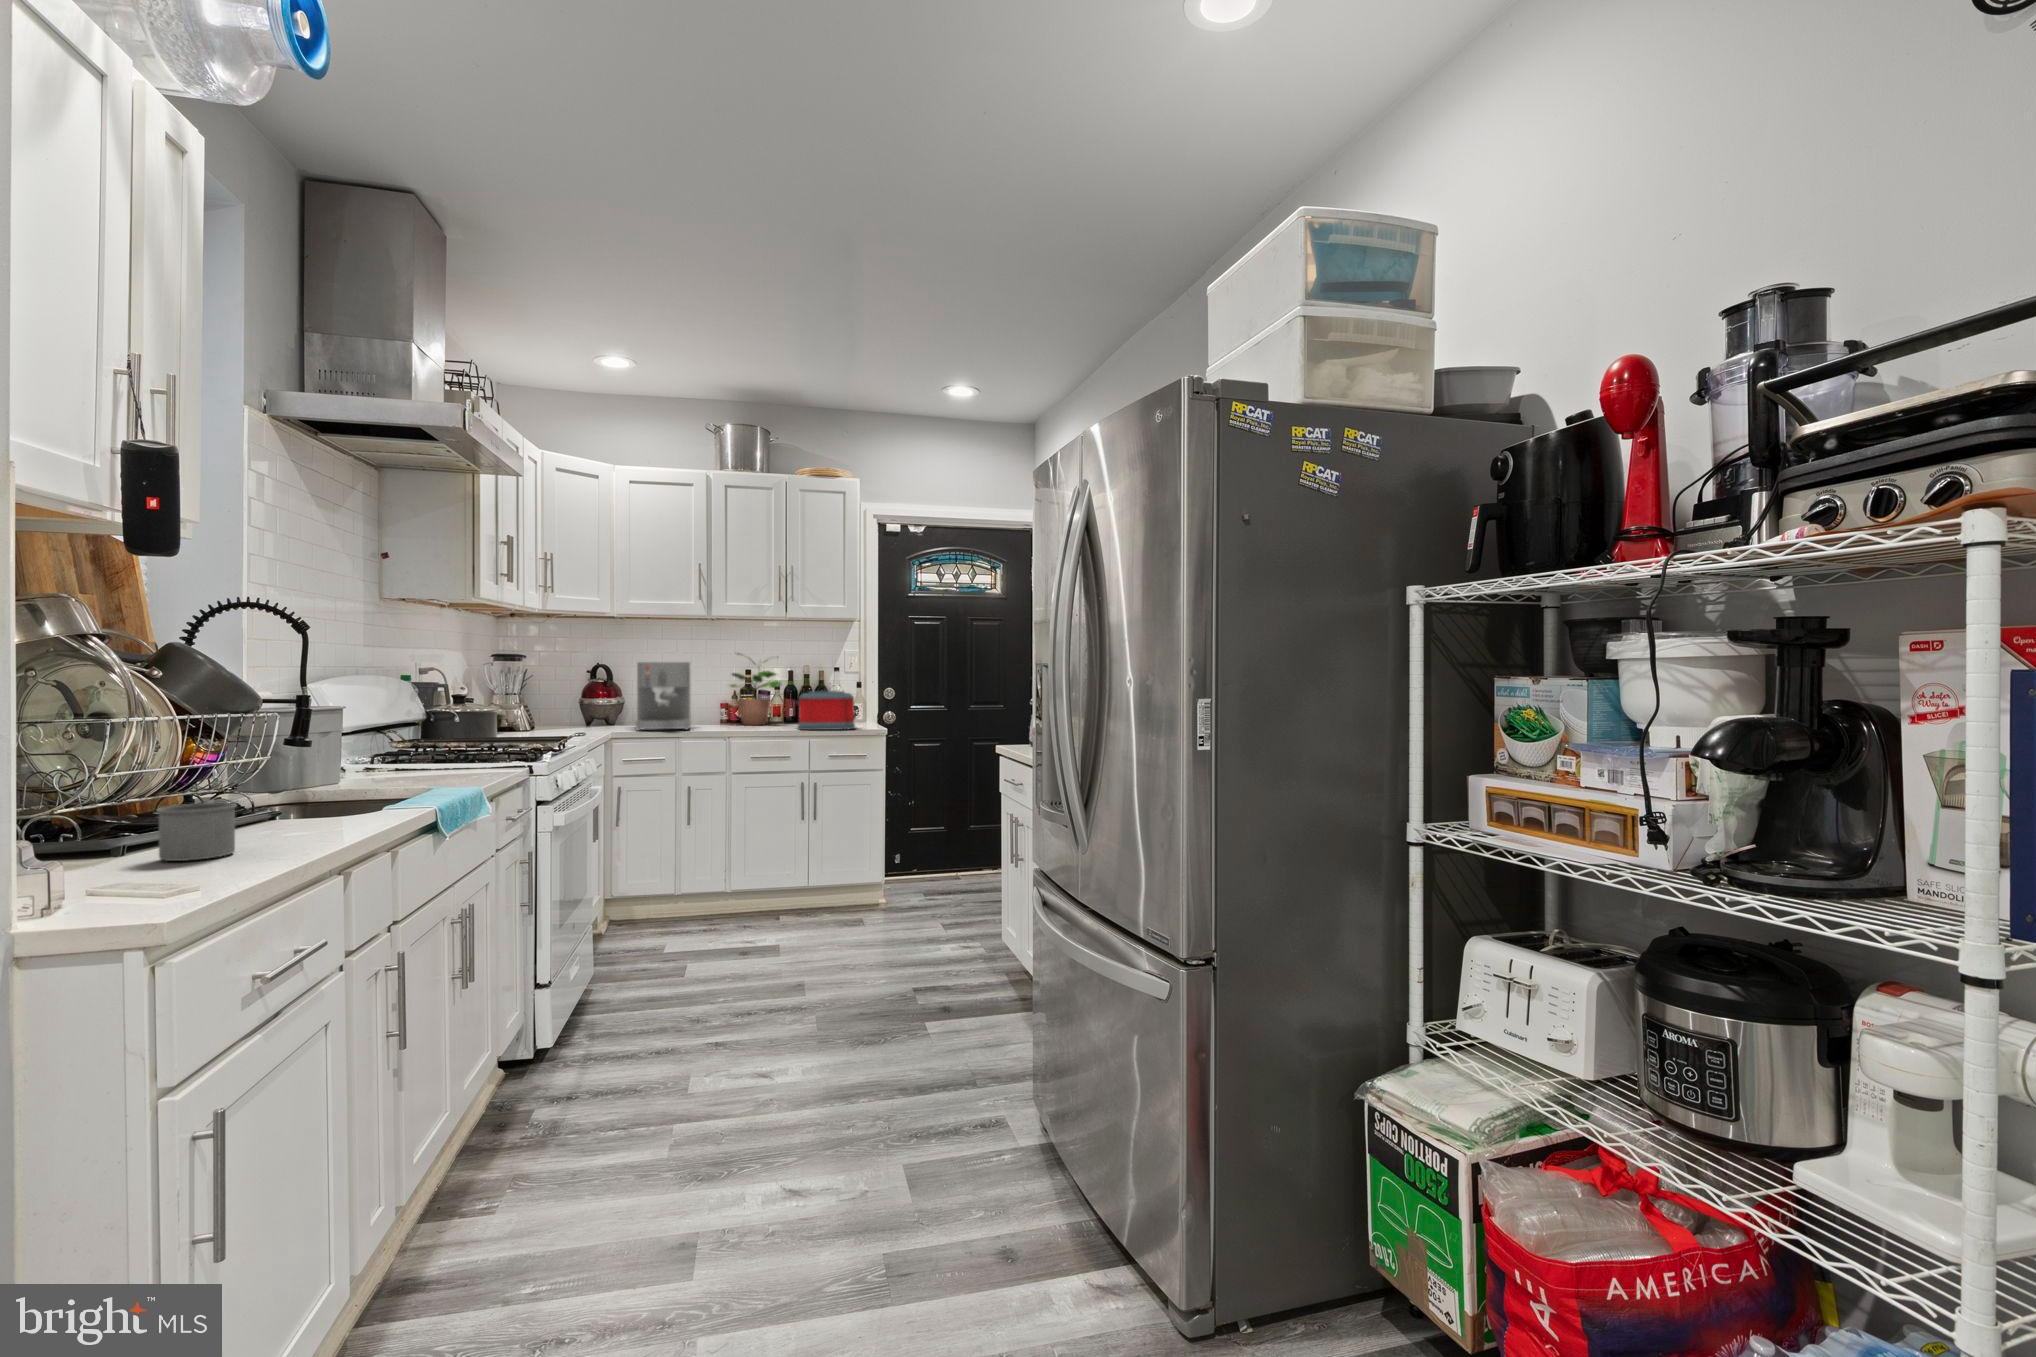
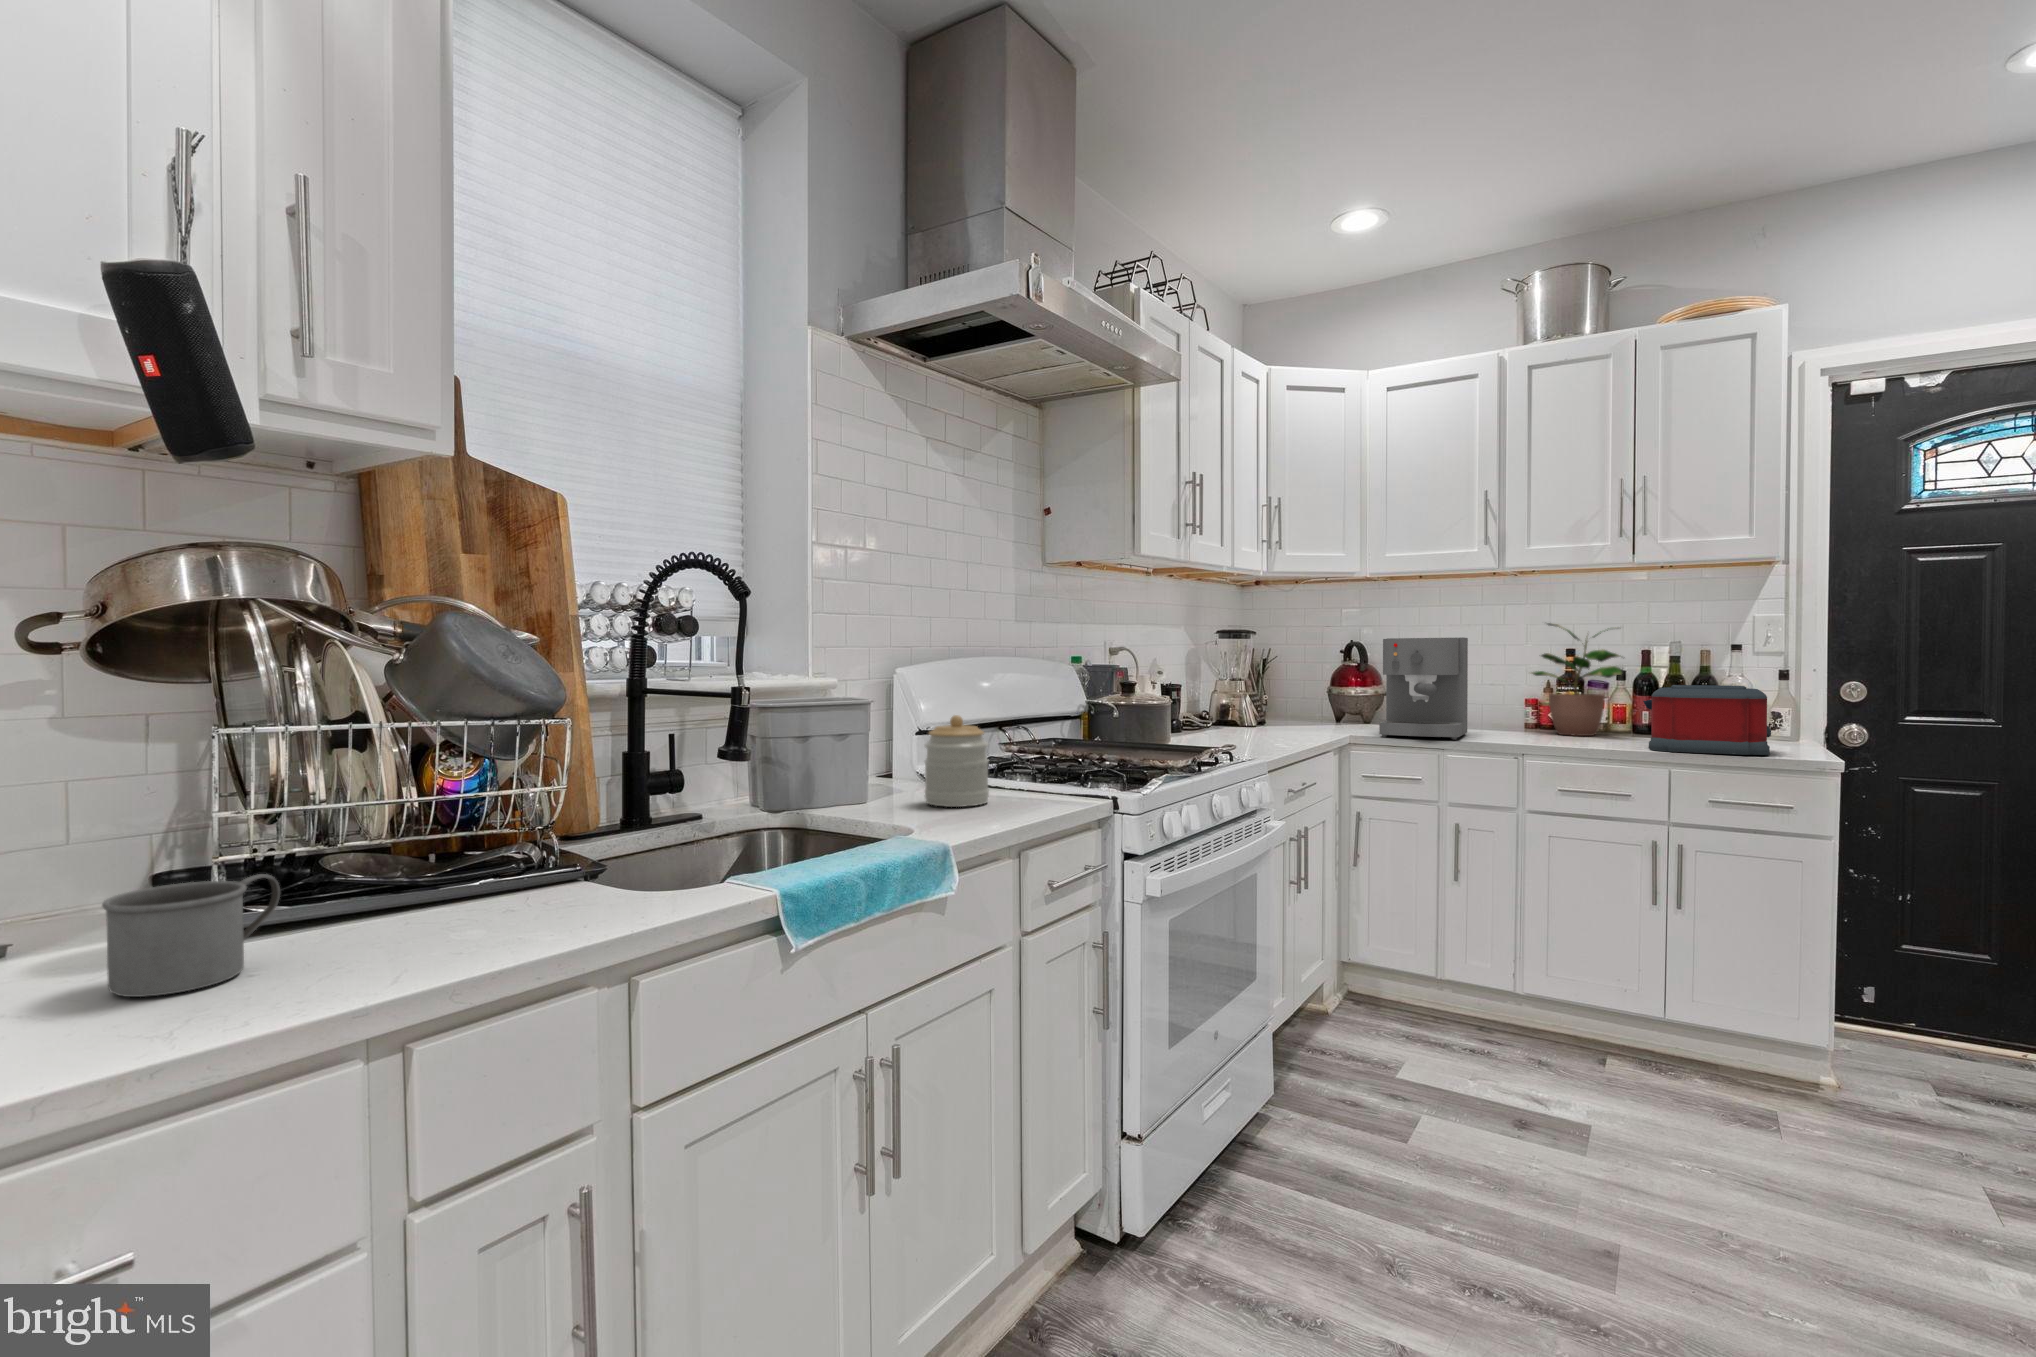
jar: none [402,715,454,777] -> present [925,715,989,807]

